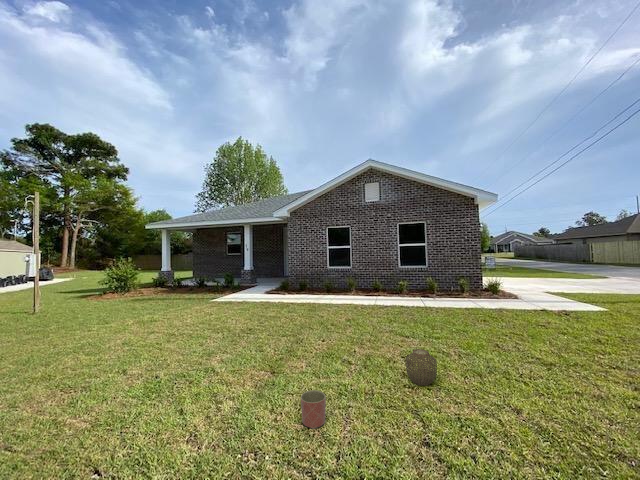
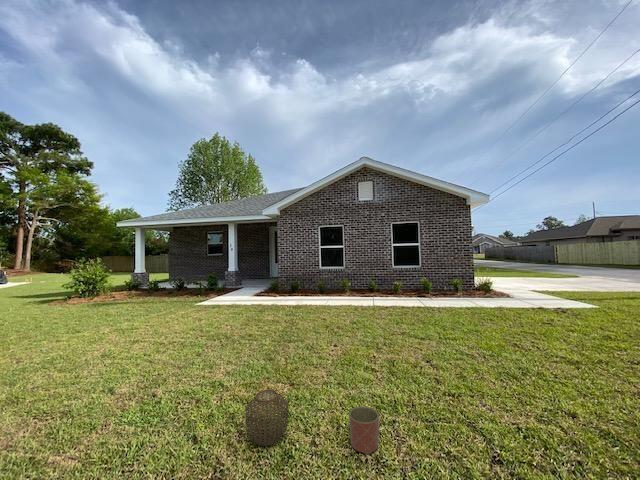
woven basket: present [406,349,437,386] -> present [245,389,288,446]

